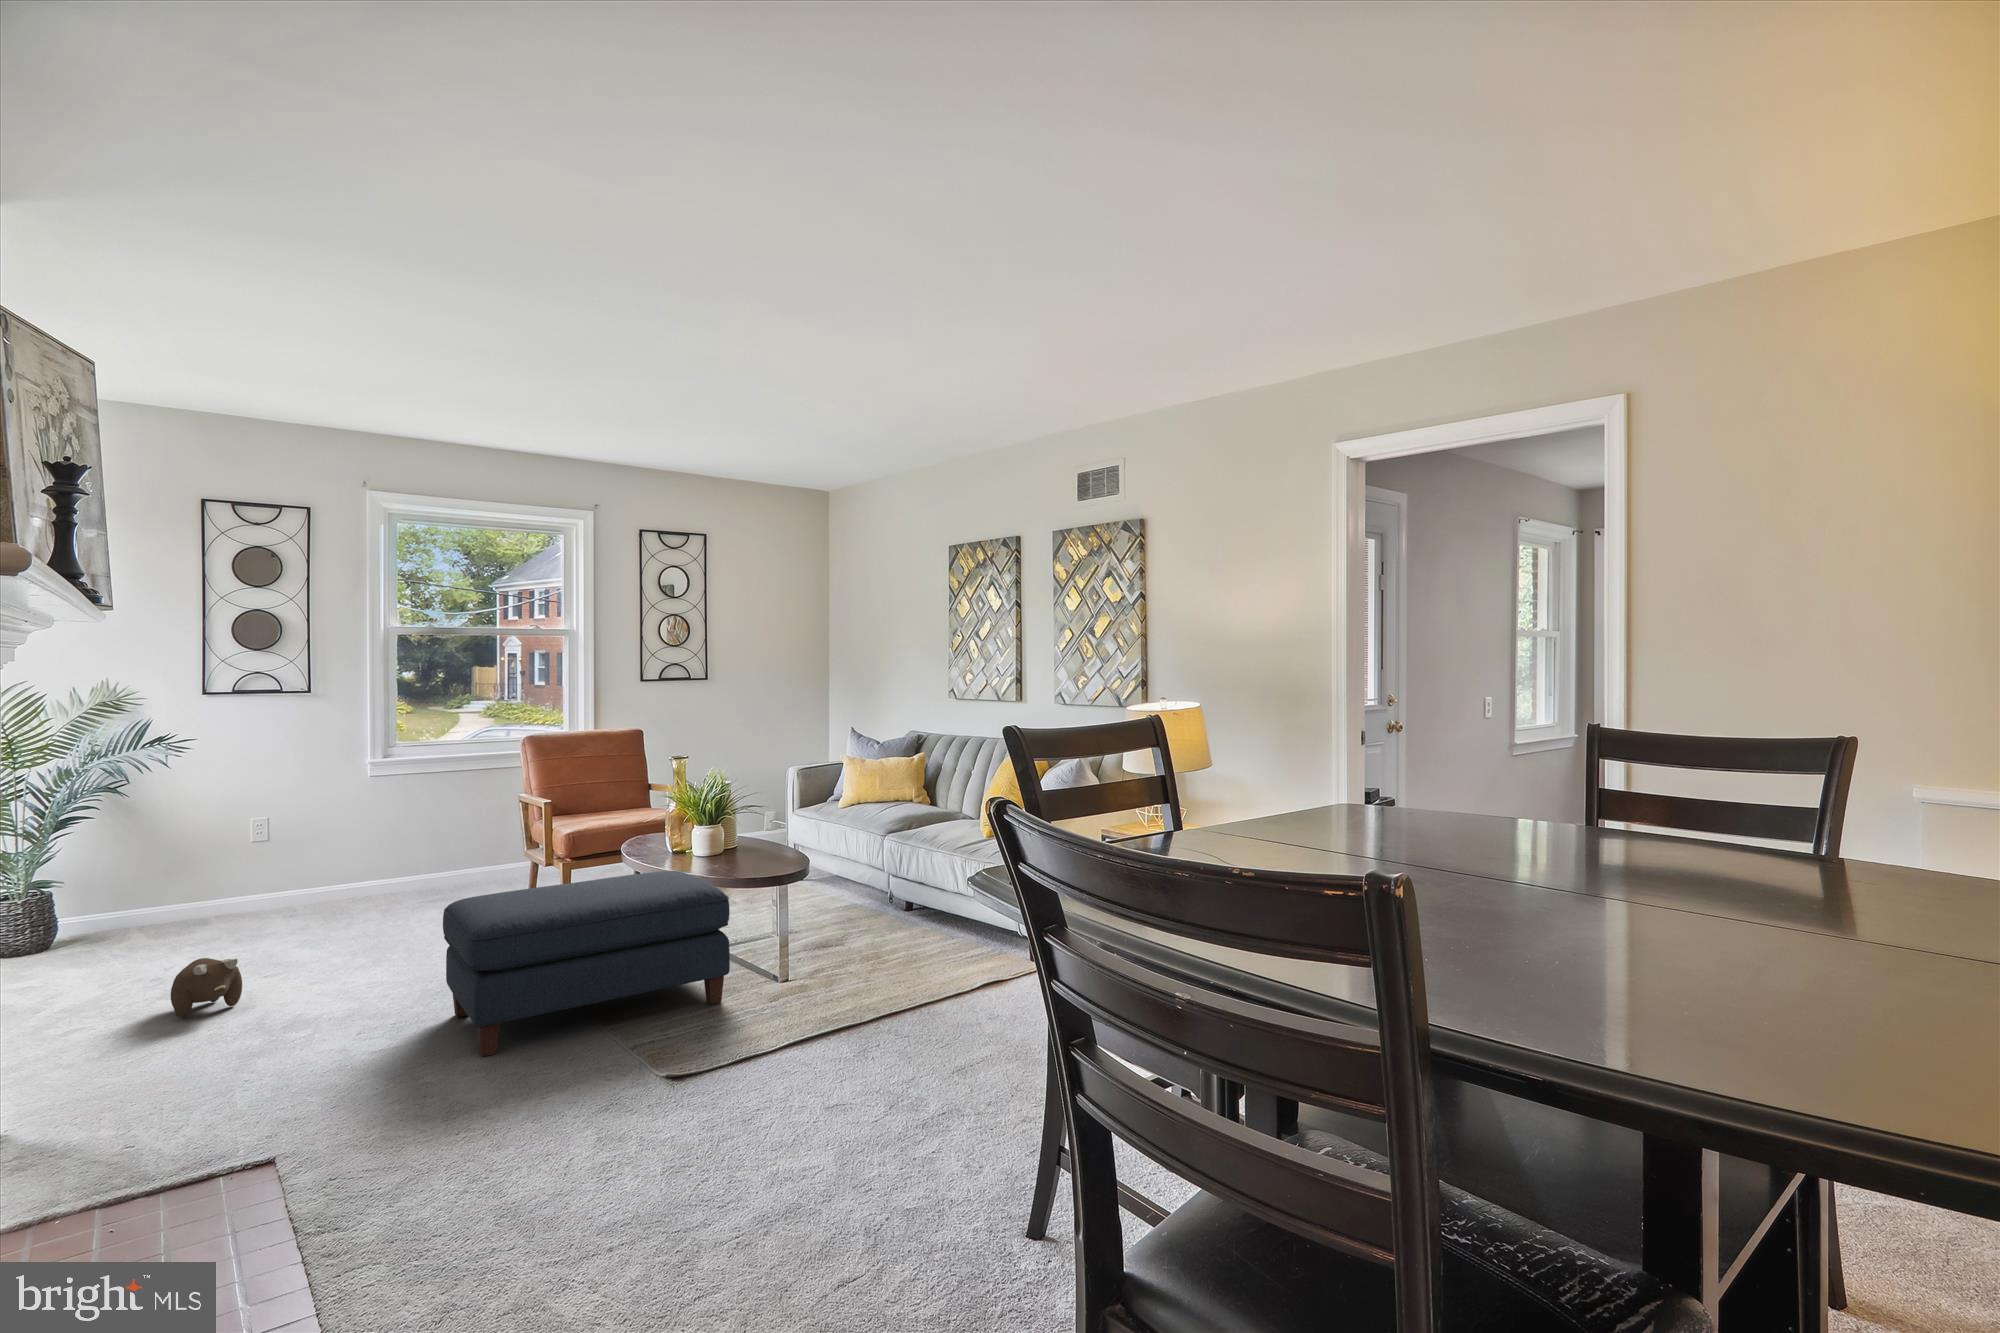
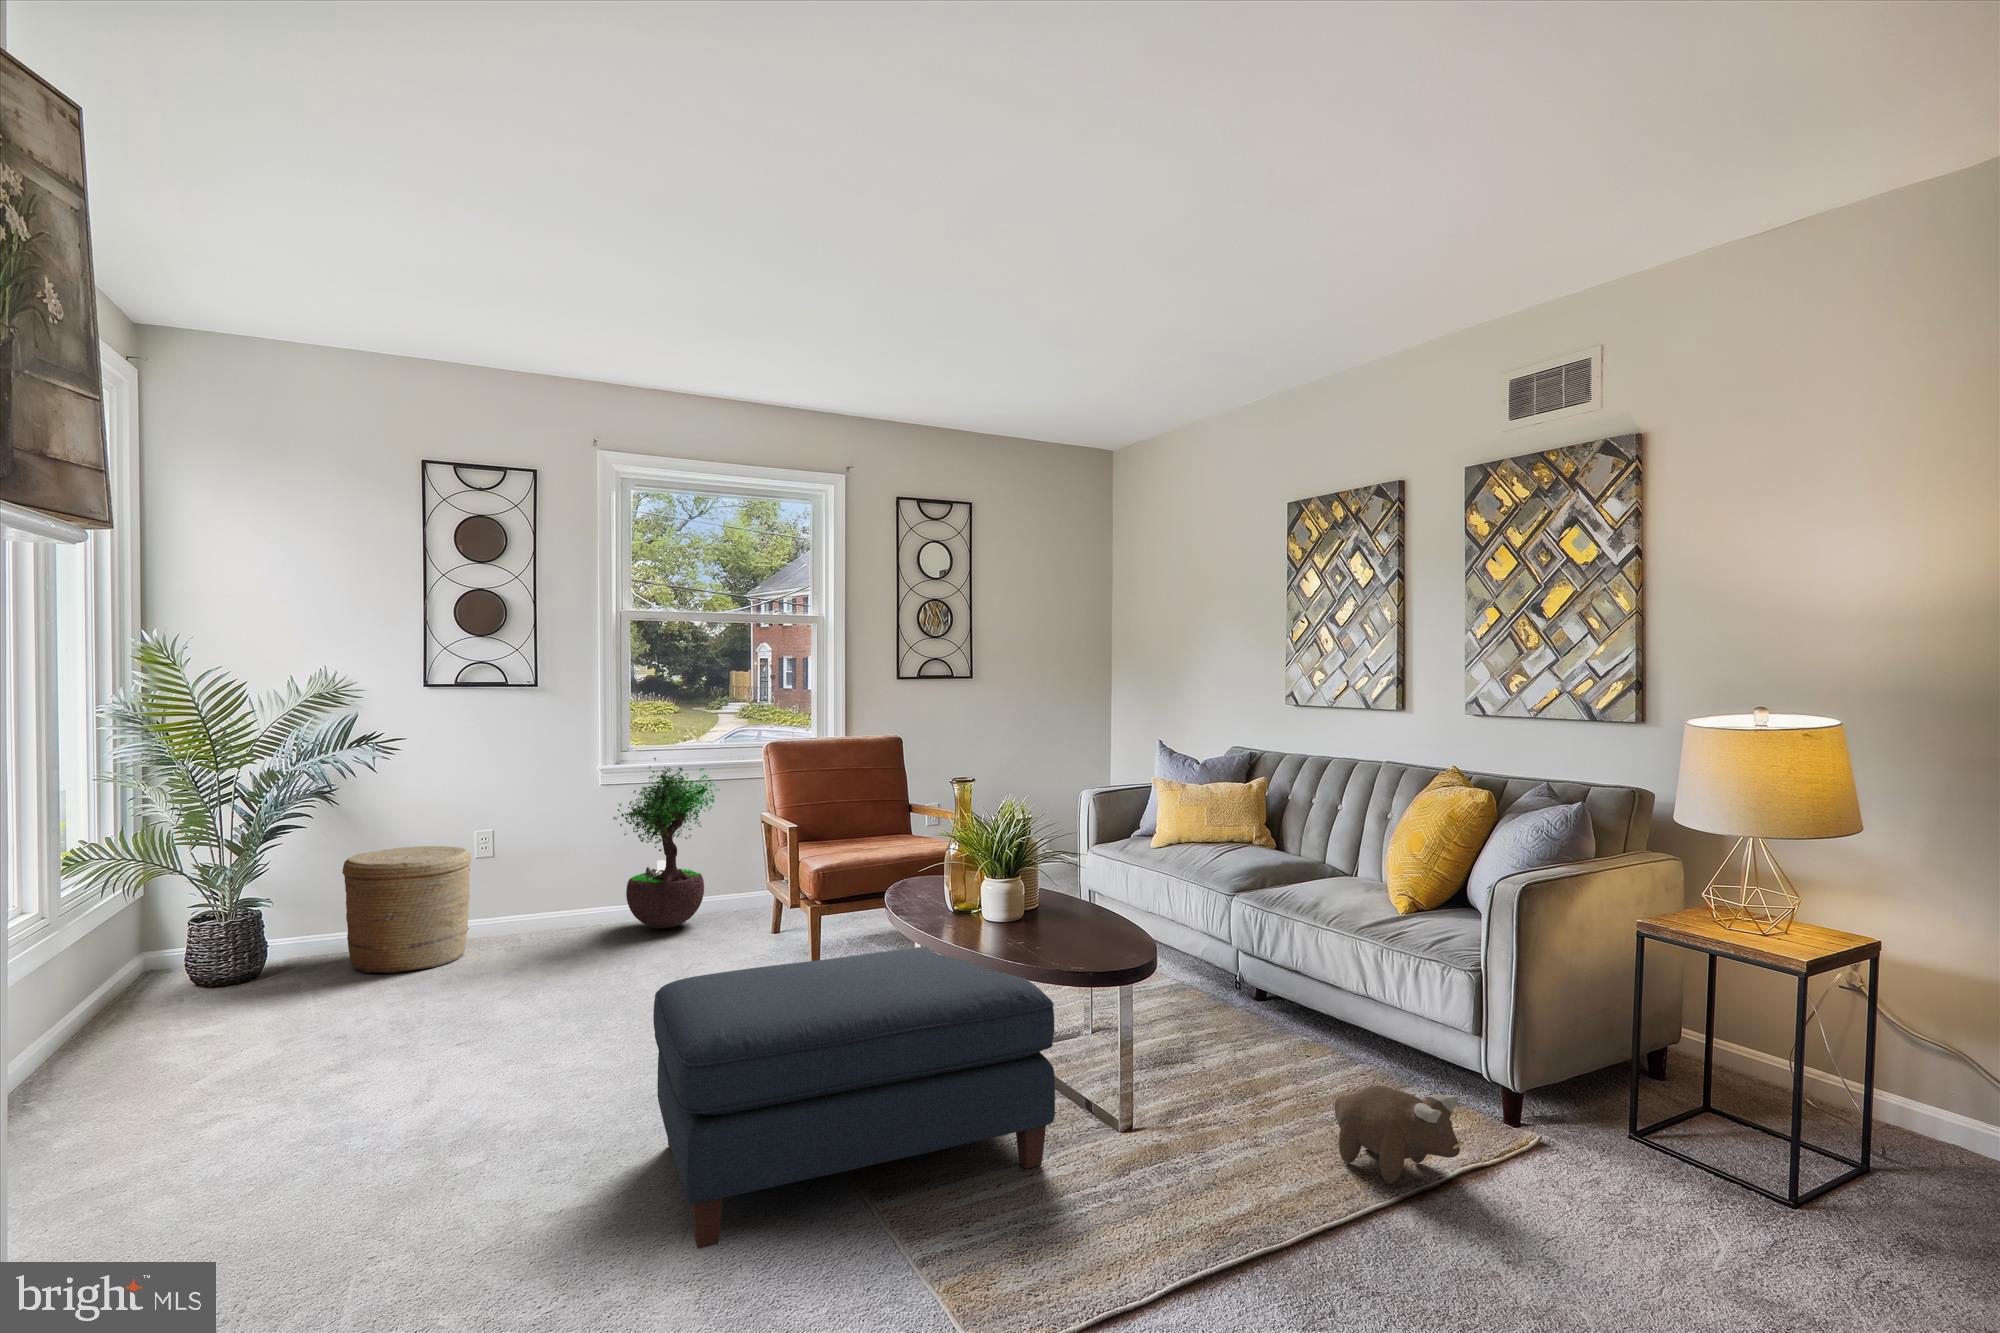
potted tree: none [386,750,482,893] -> present [613,758,720,928]
woven basket: none [132,831,253,939] -> present [342,846,471,974]
plush toy: present [171,958,242,1018] -> present [1334,1085,1464,1184]

